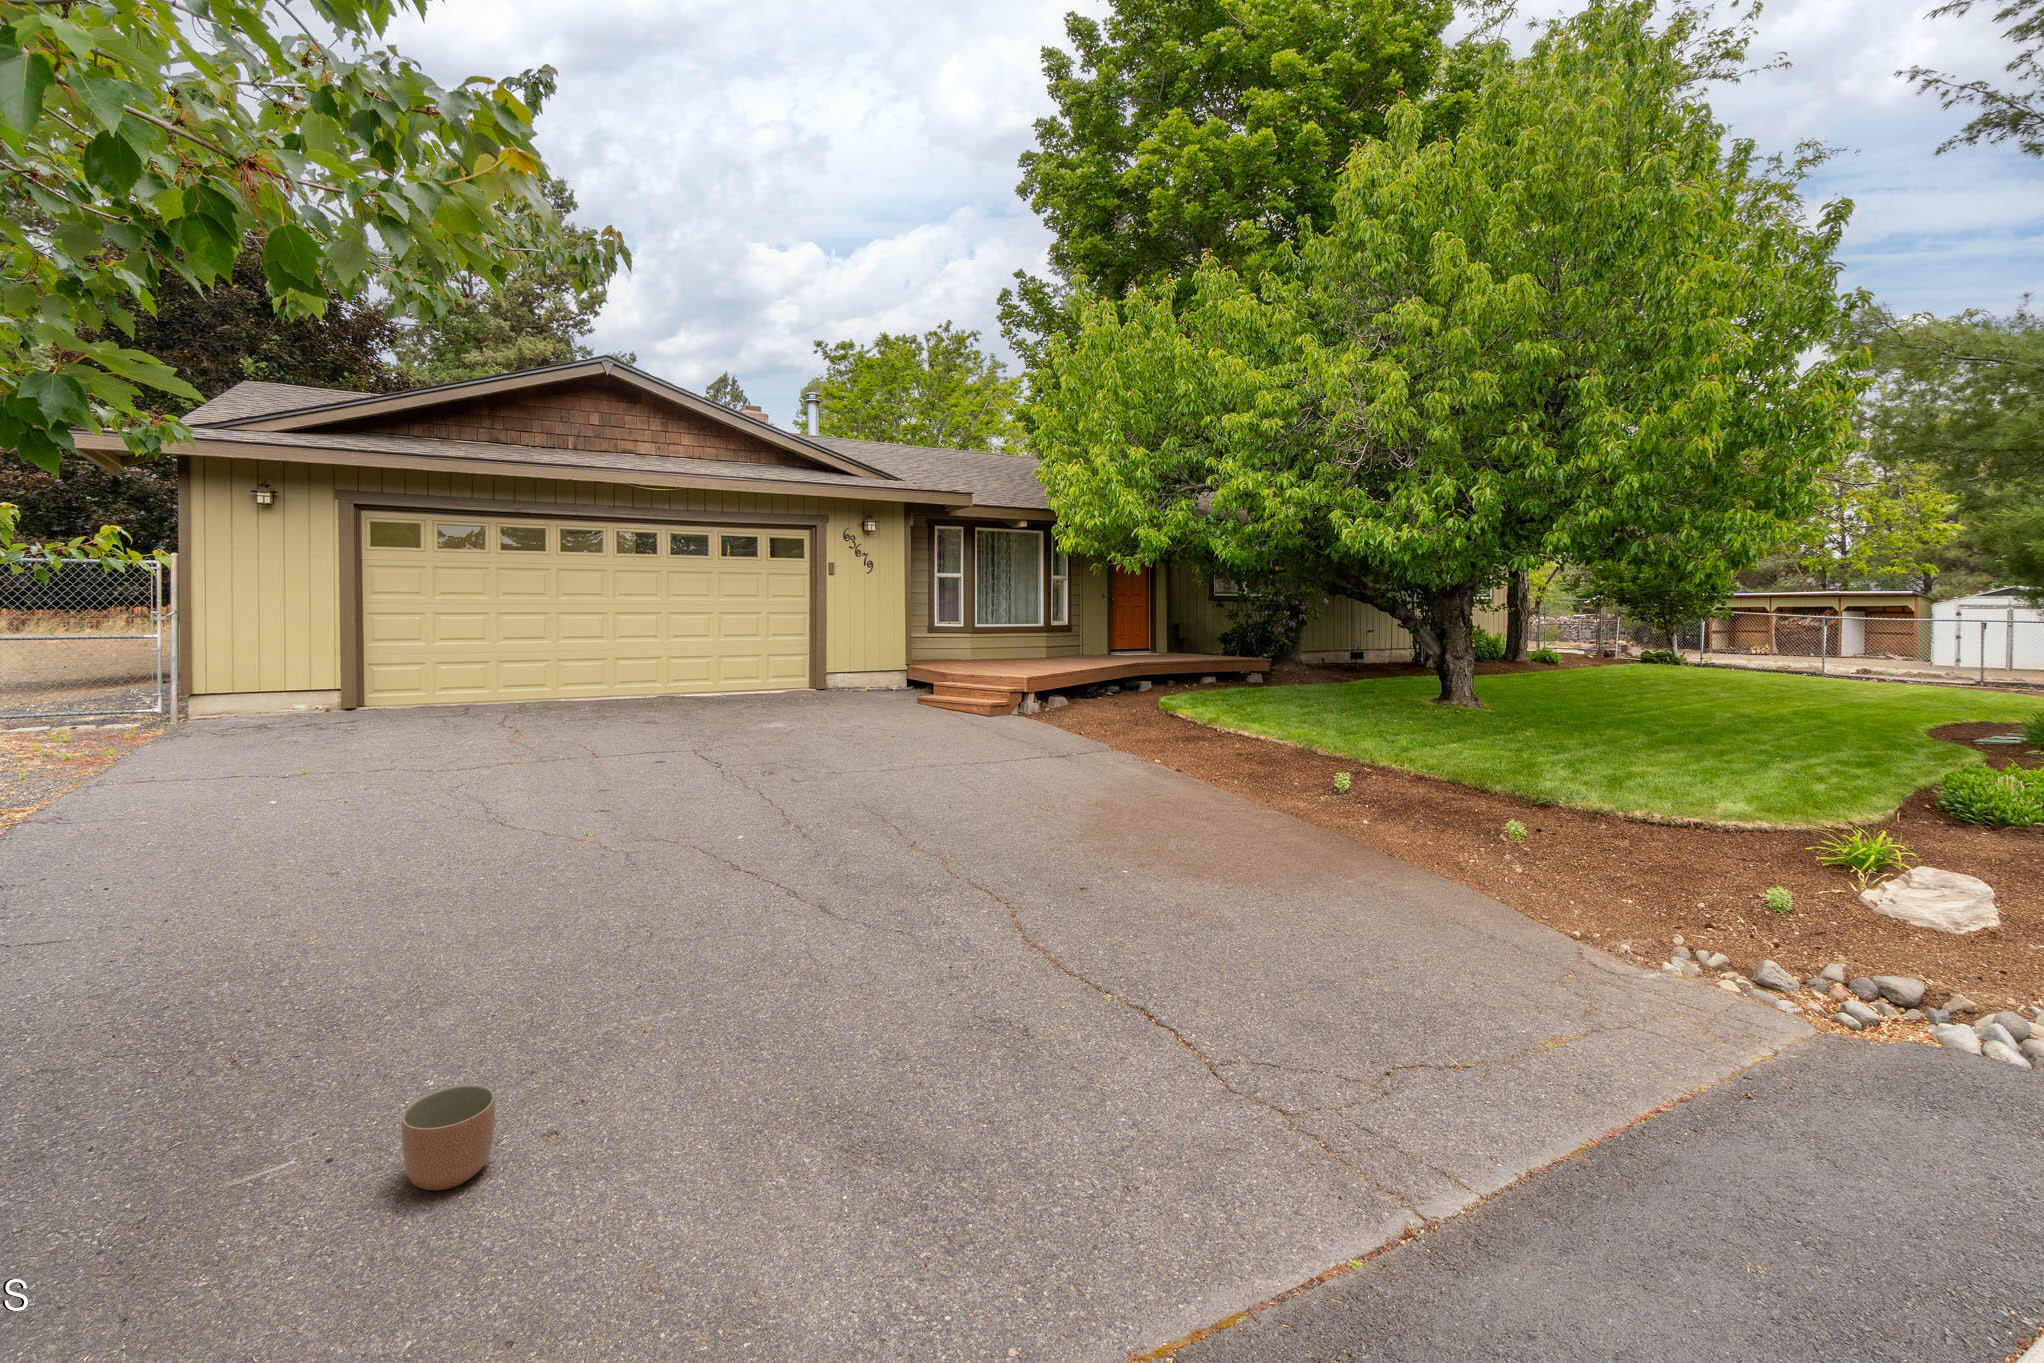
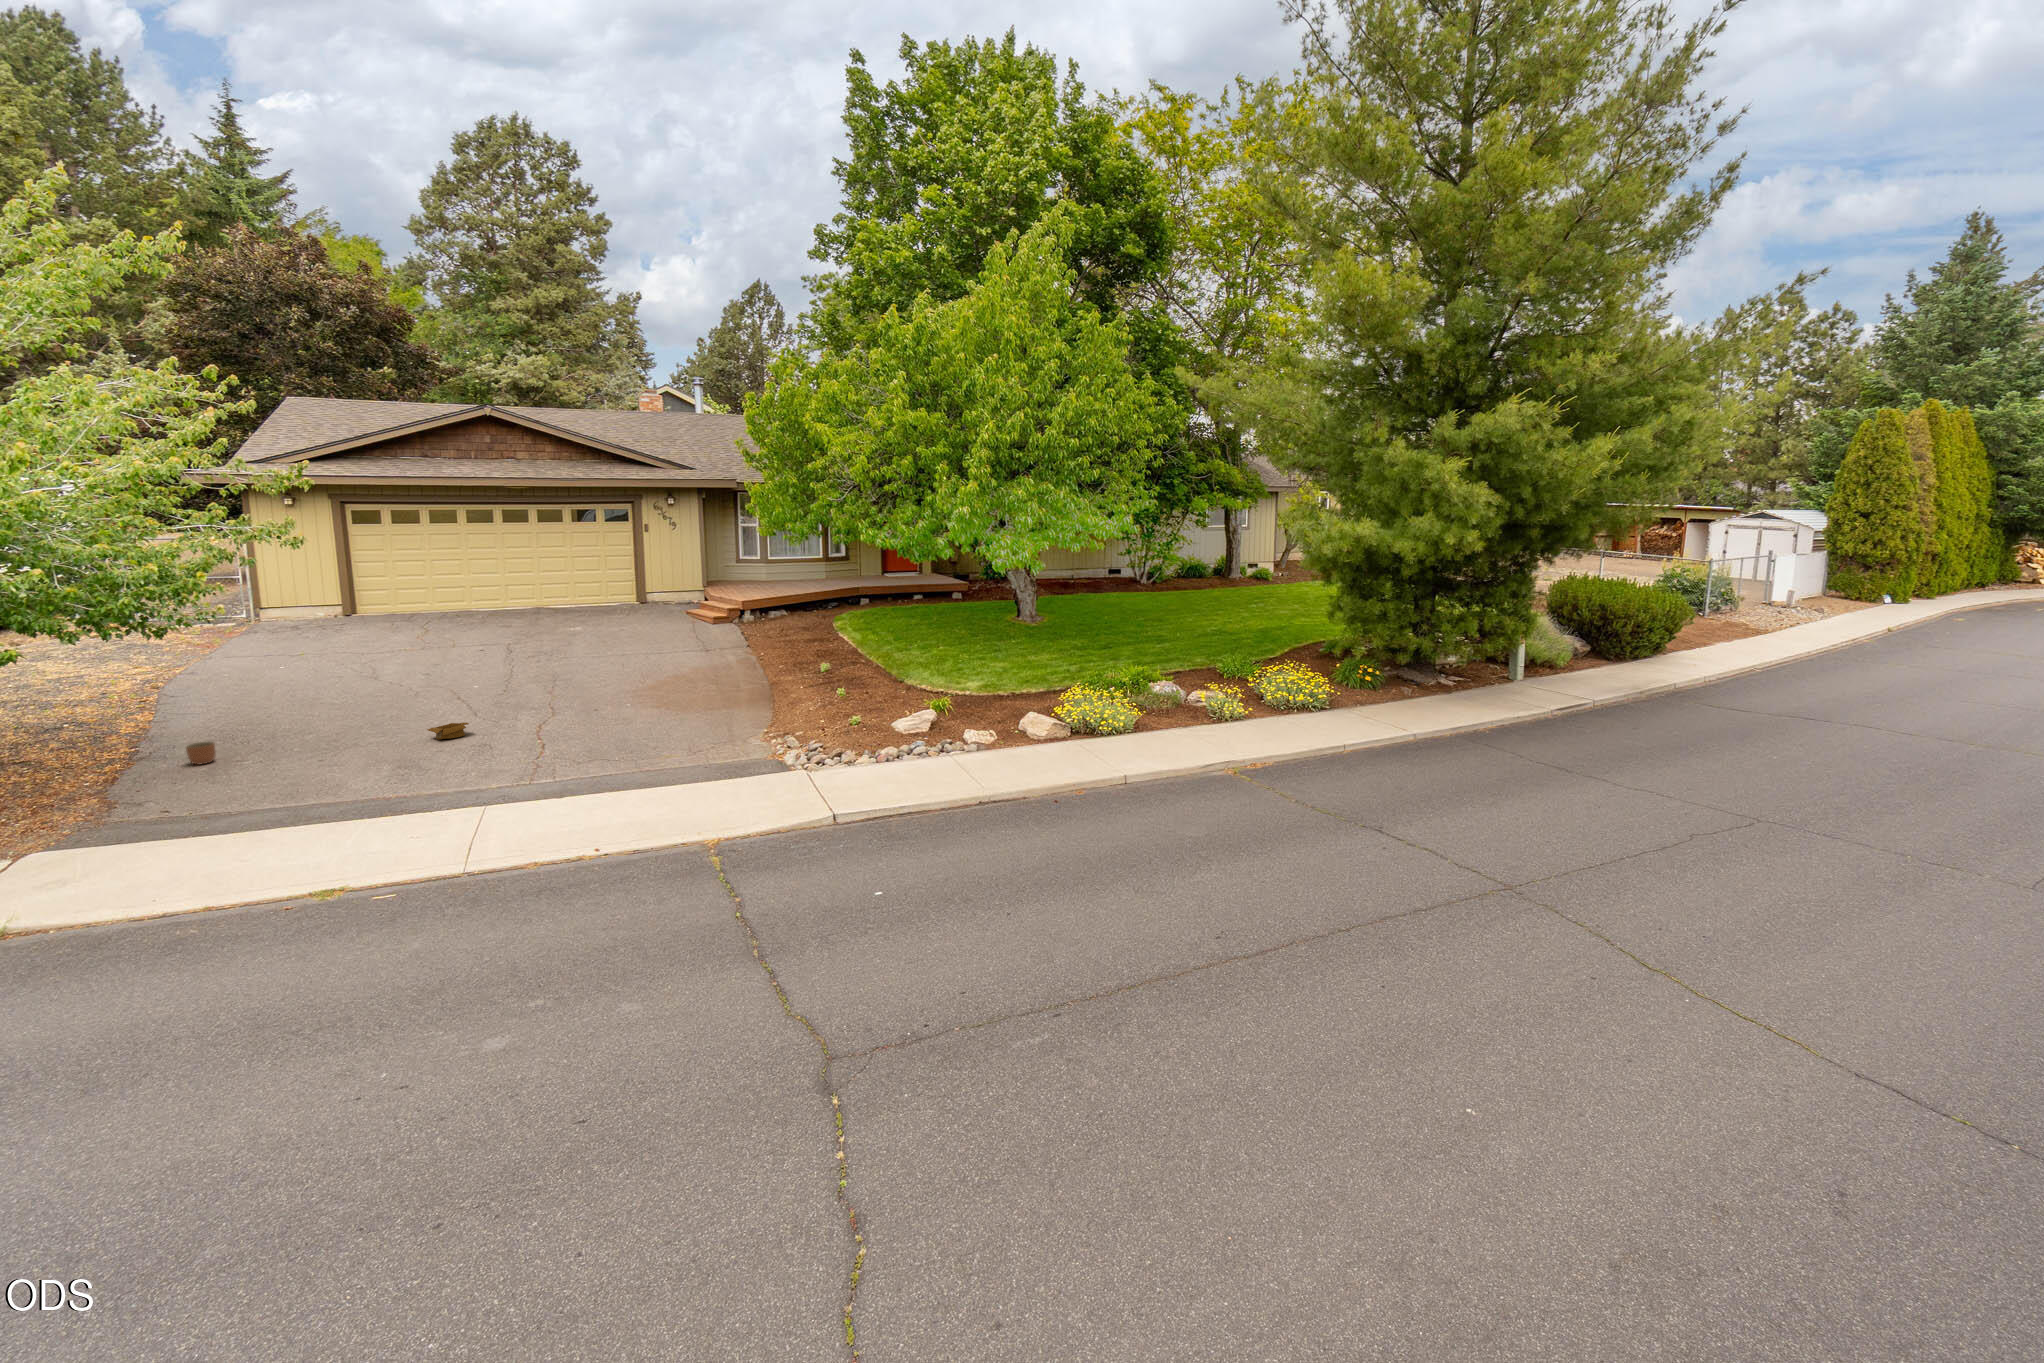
cardboard box: none [1010,945,1101,1004] -> present [427,722,469,740]

